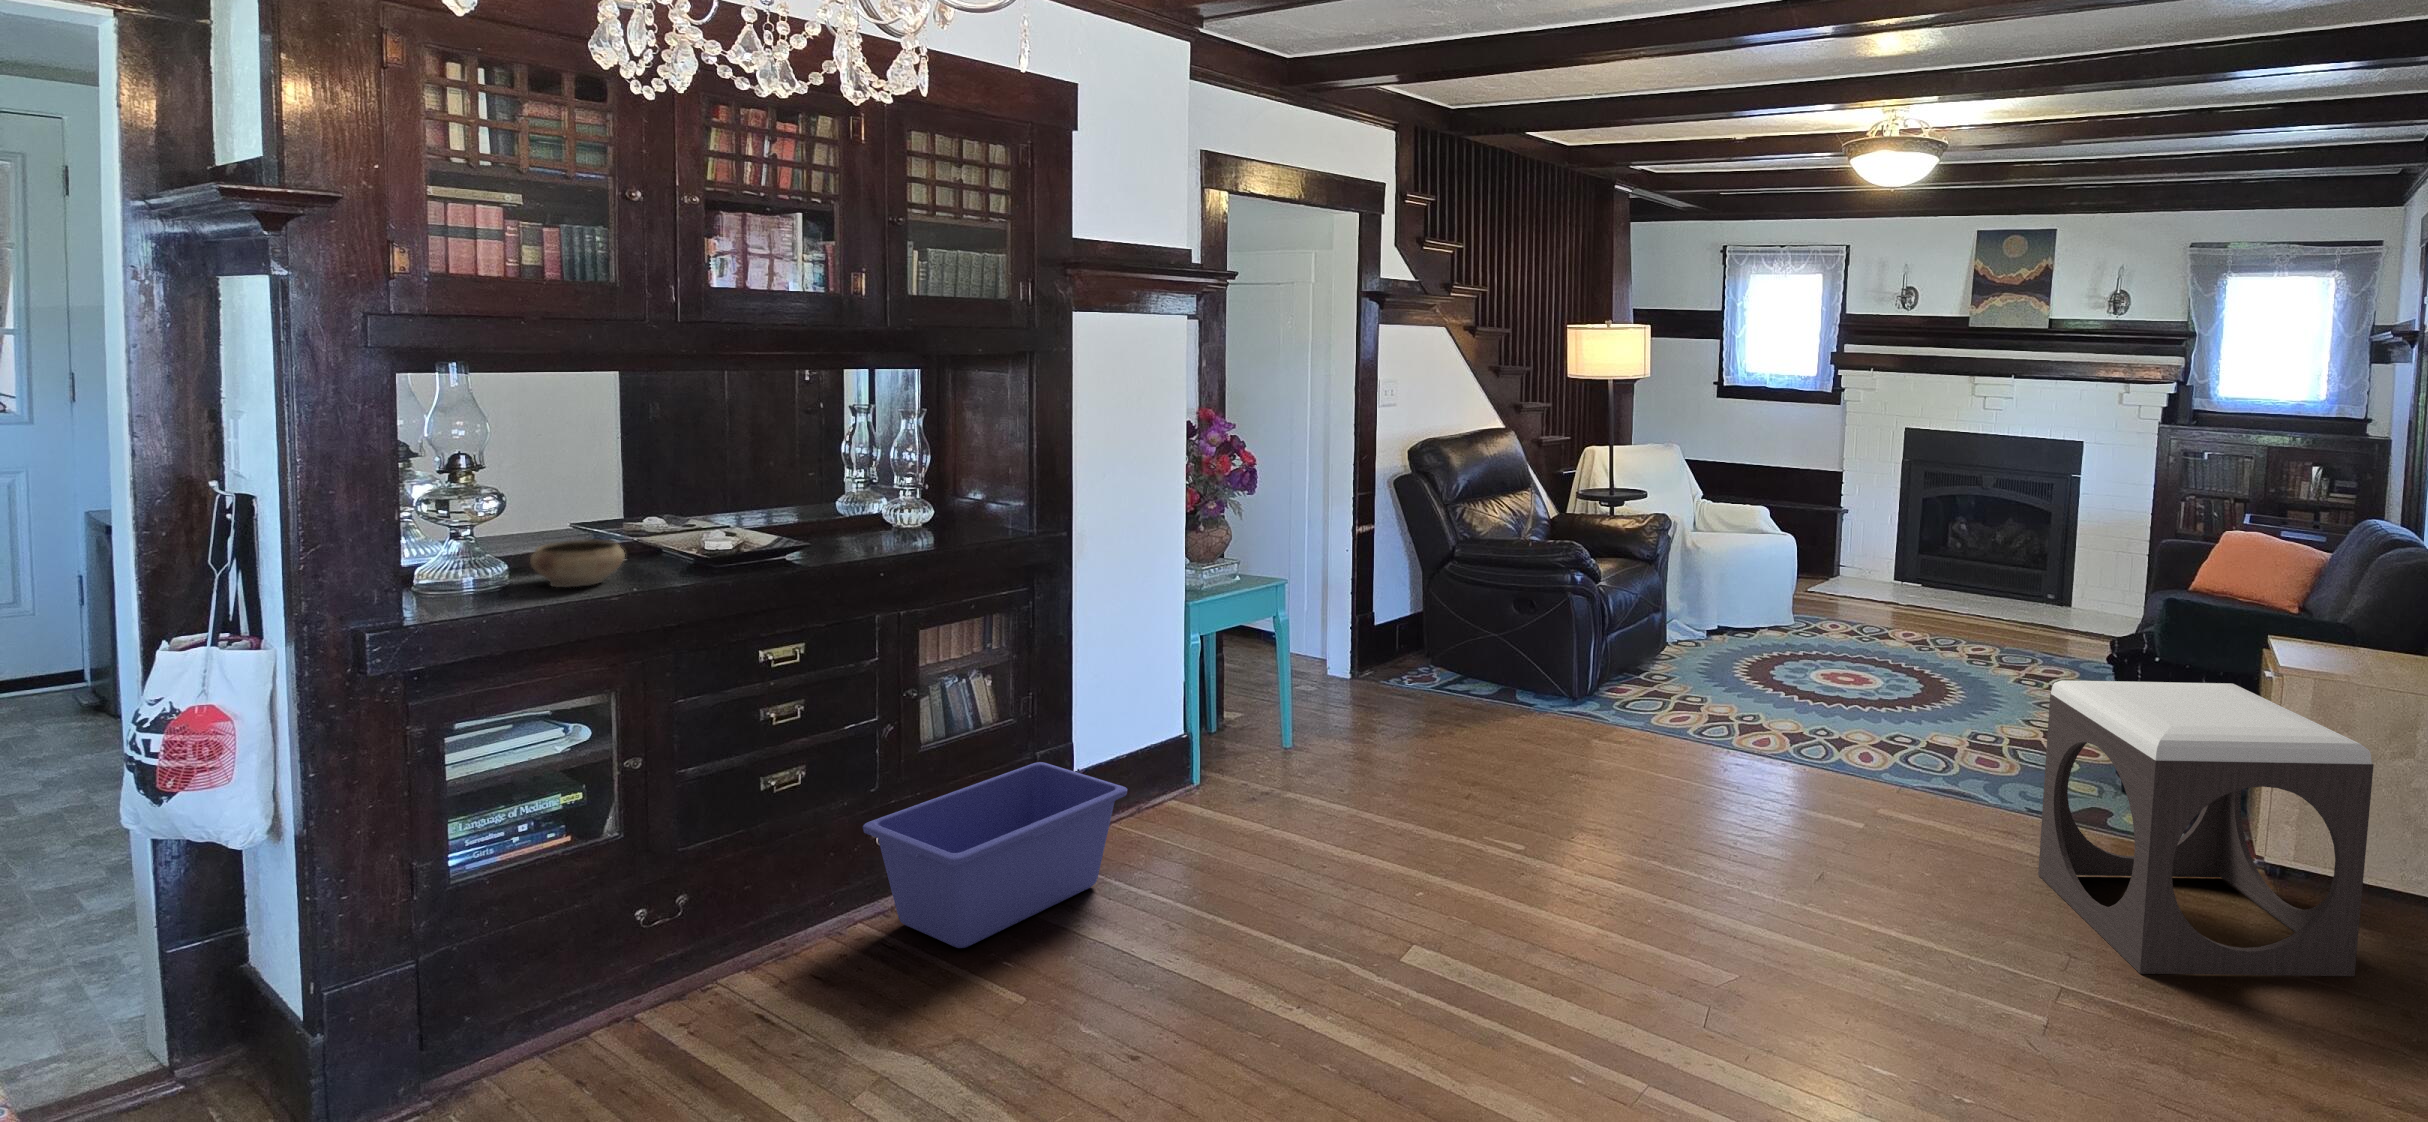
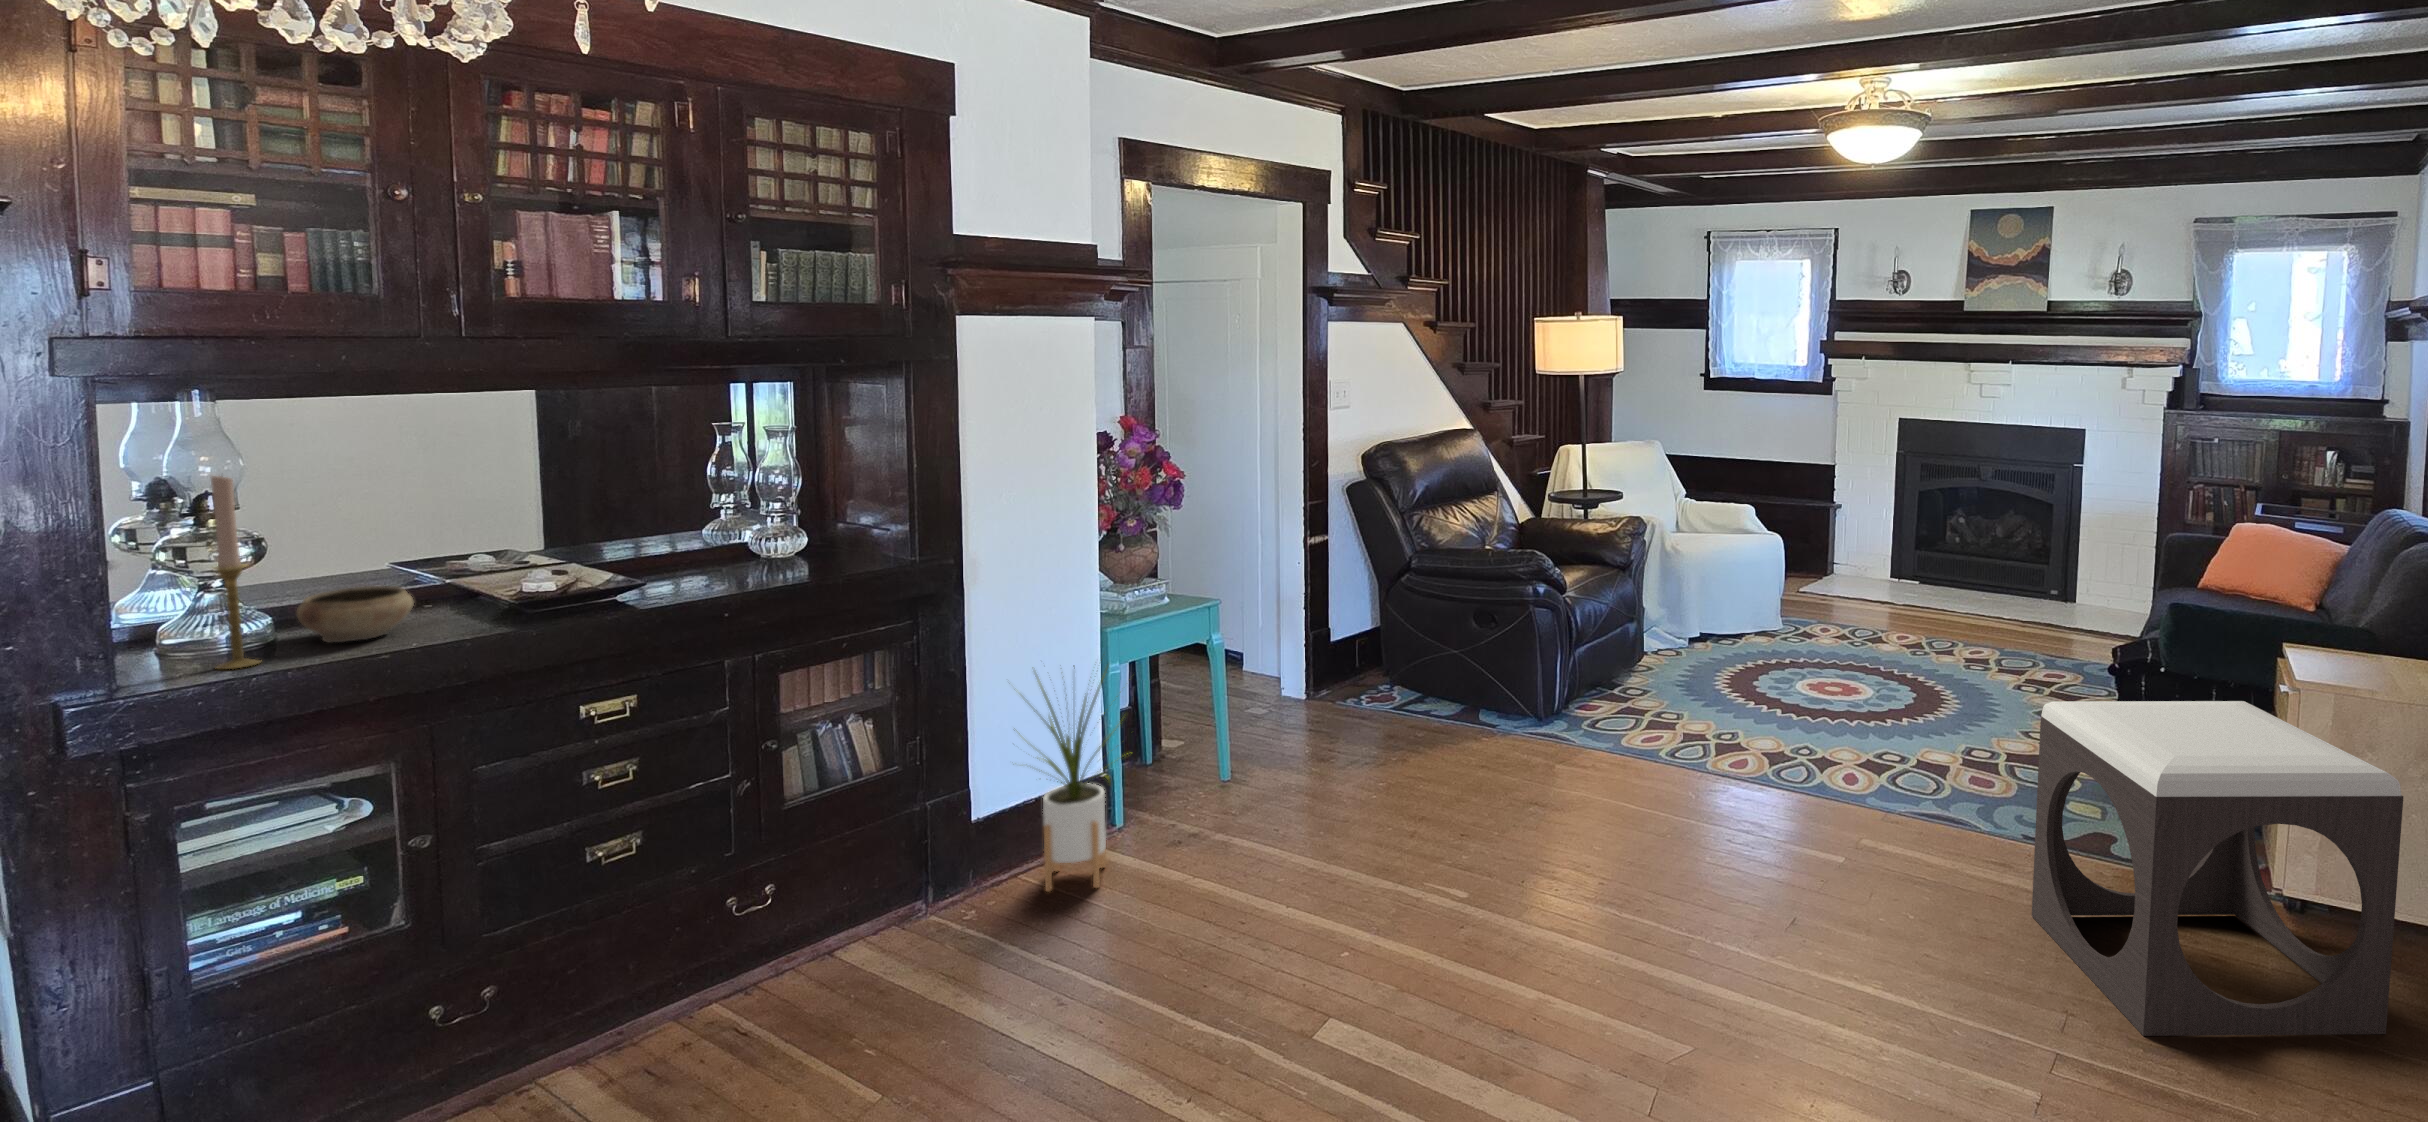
candlestick: none [473,435,510,606] -> present [210,476,260,669]
house plant: none [1111,616,1228,838] -> present [1019,665,1123,892]
storage bin: present [863,762,1127,948] -> none [709,813,1016,1032]

